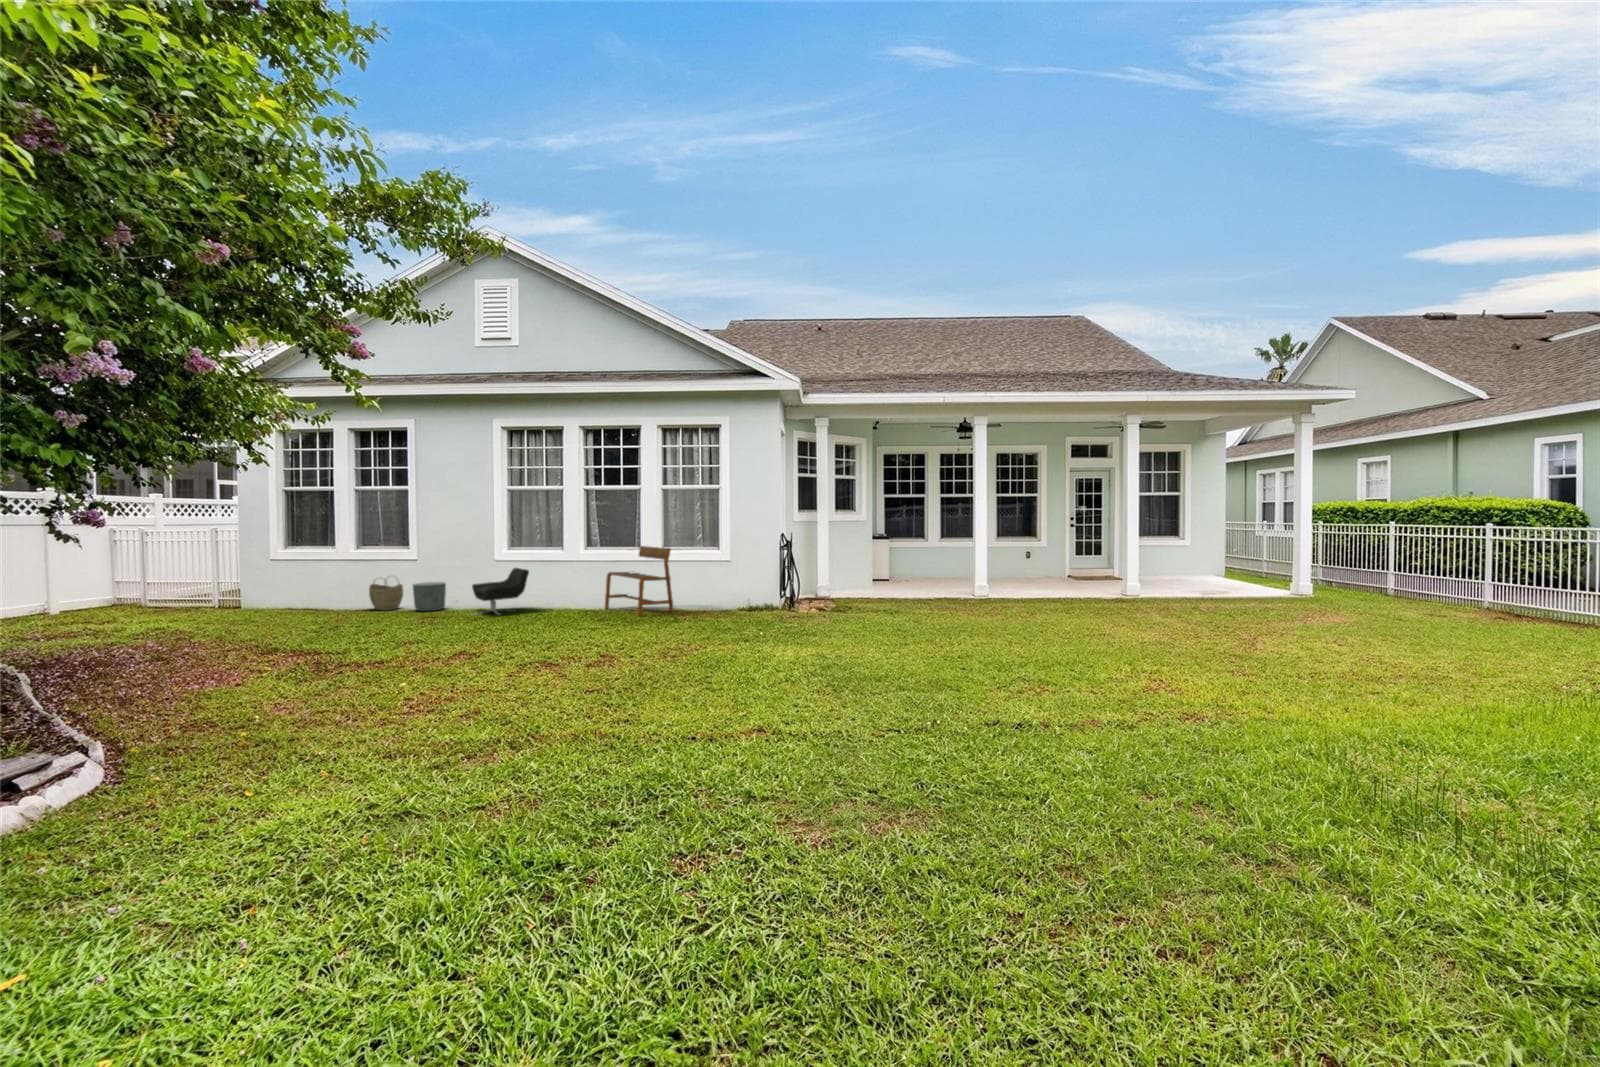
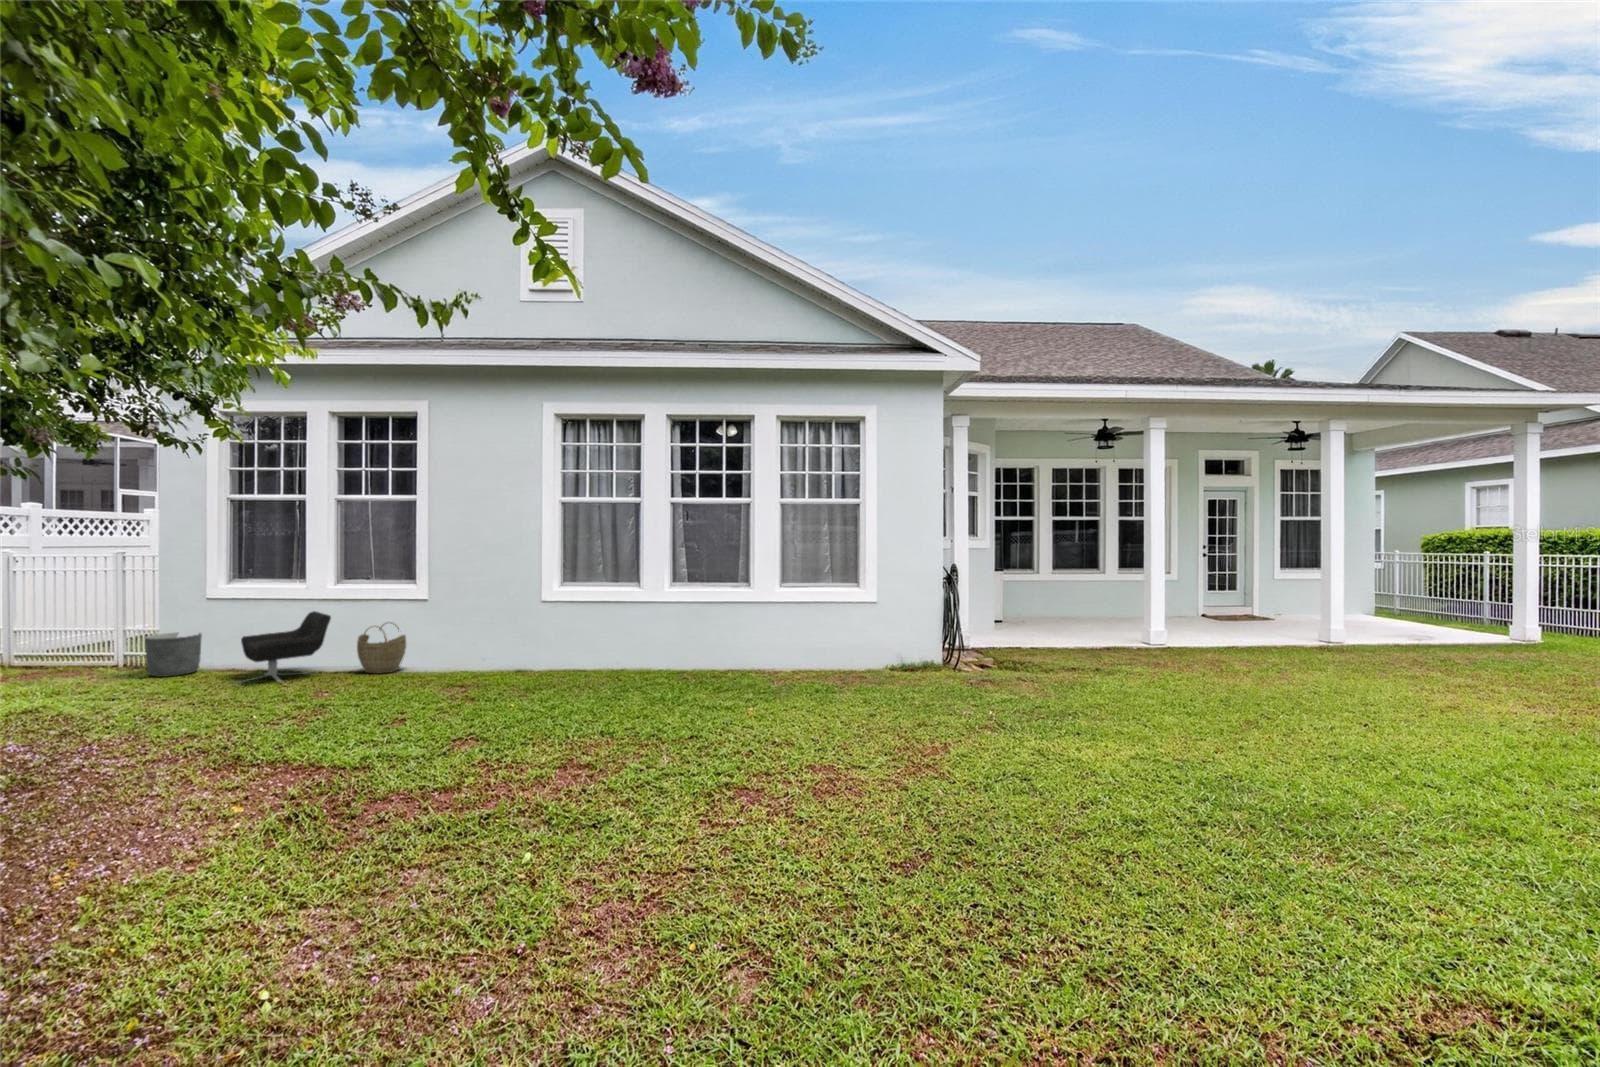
bench: present [605,546,674,617] -> none [700,579,804,684]
lounge chair: present [472,568,529,615] -> present [241,611,331,682]
planter: present [413,582,446,611] -> present [145,632,202,677]

